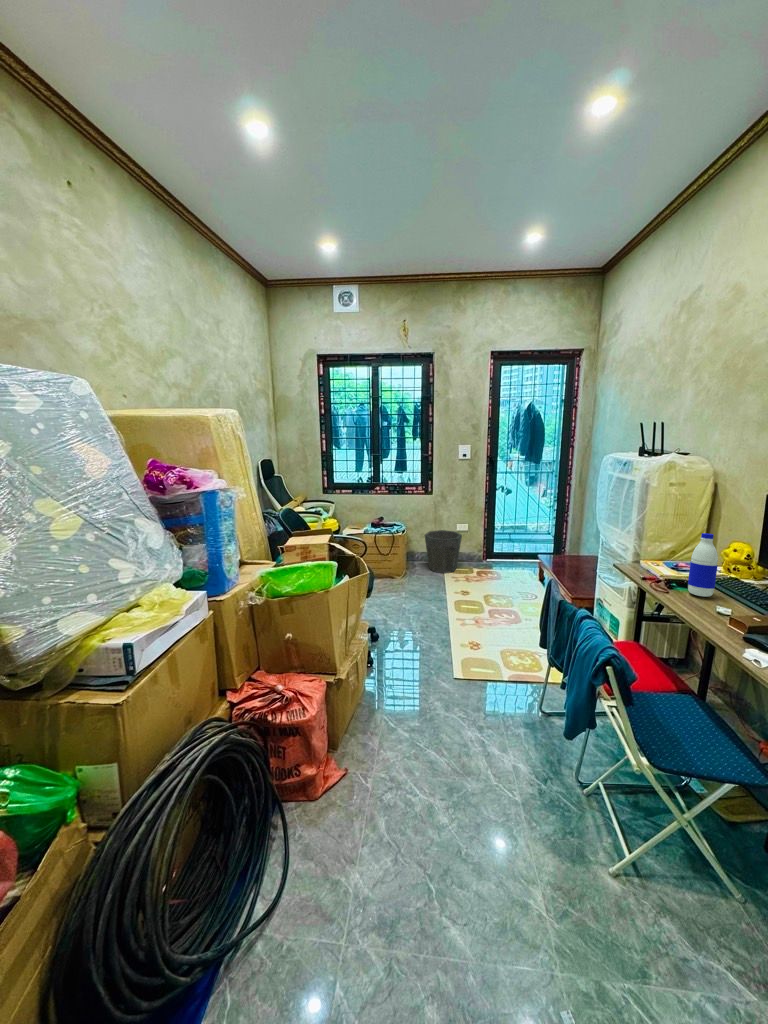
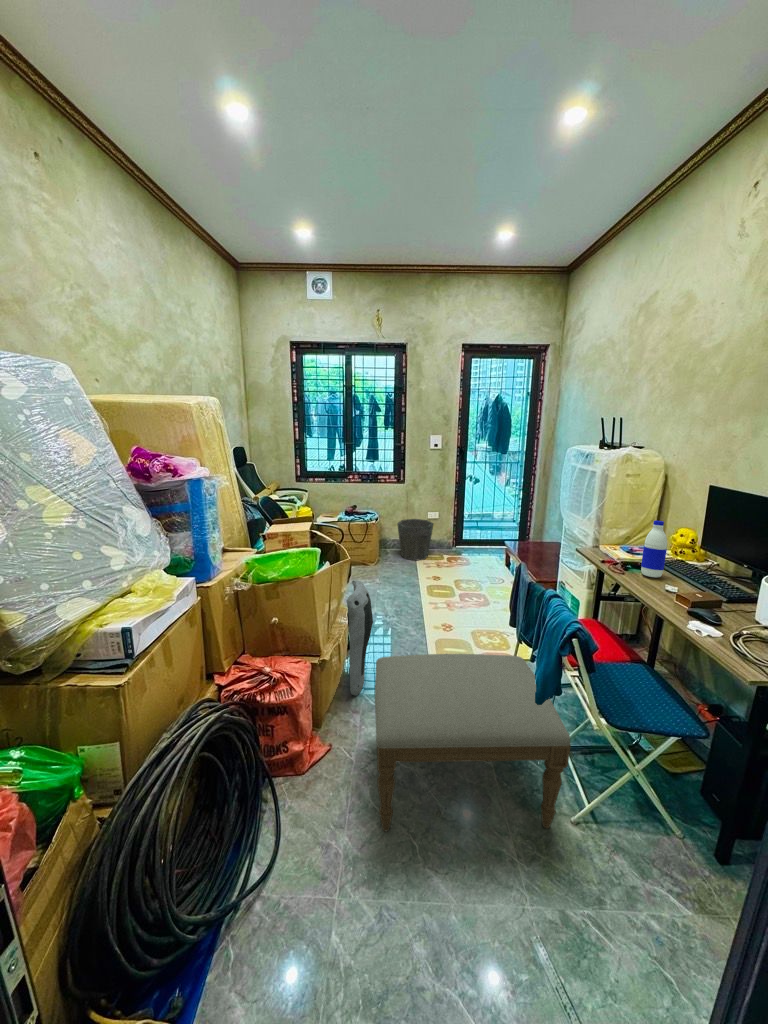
air purifier: none [364,595,393,716] -> present [347,580,373,696]
ottoman: none [388,676,607,880] -> present [375,654,571,831]

